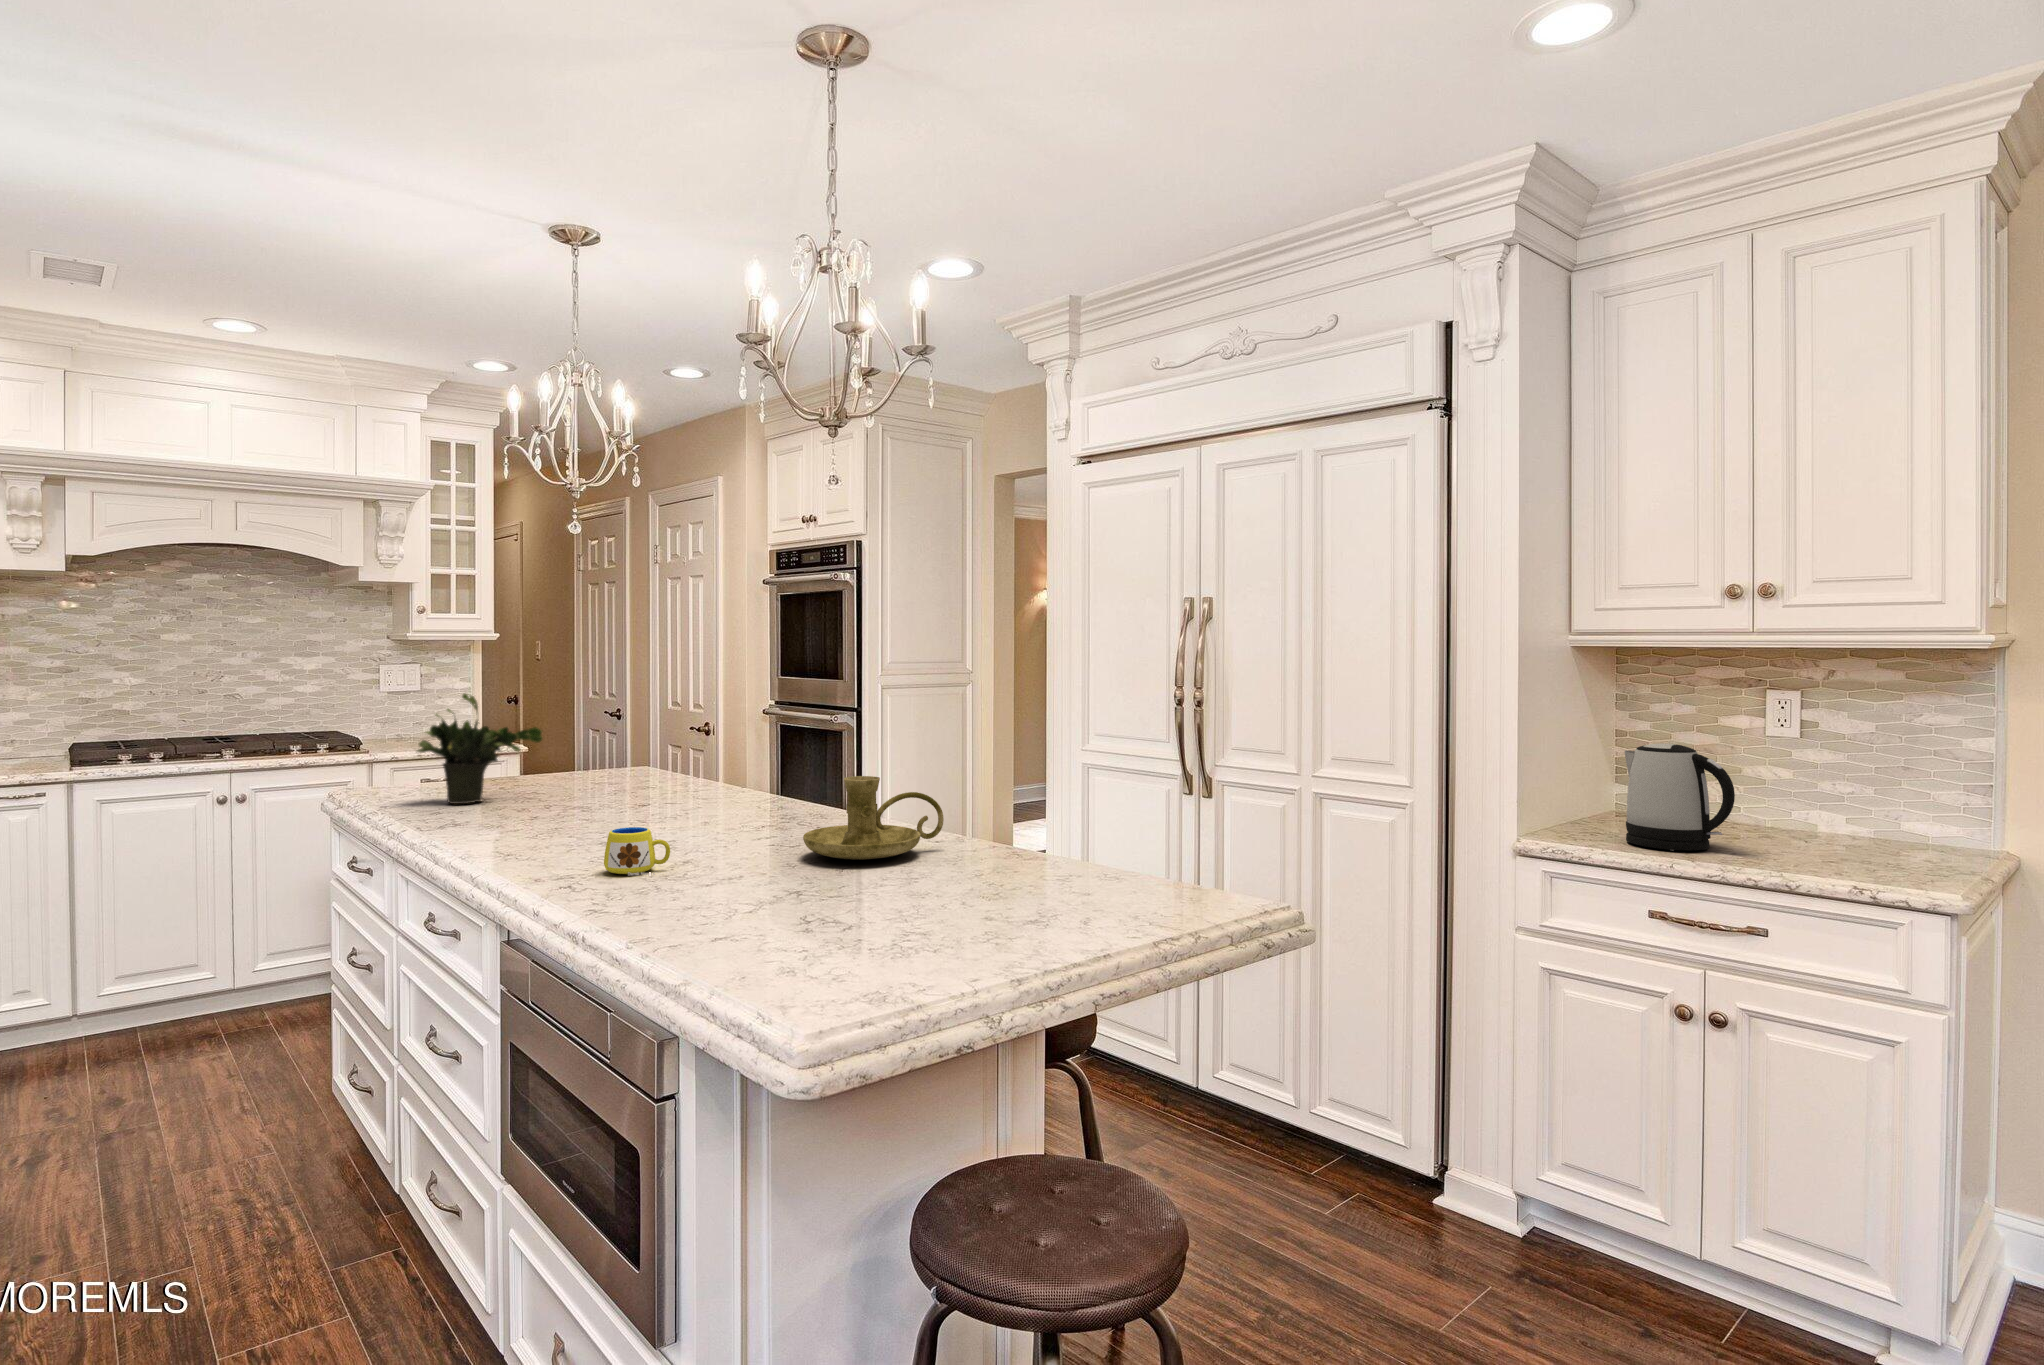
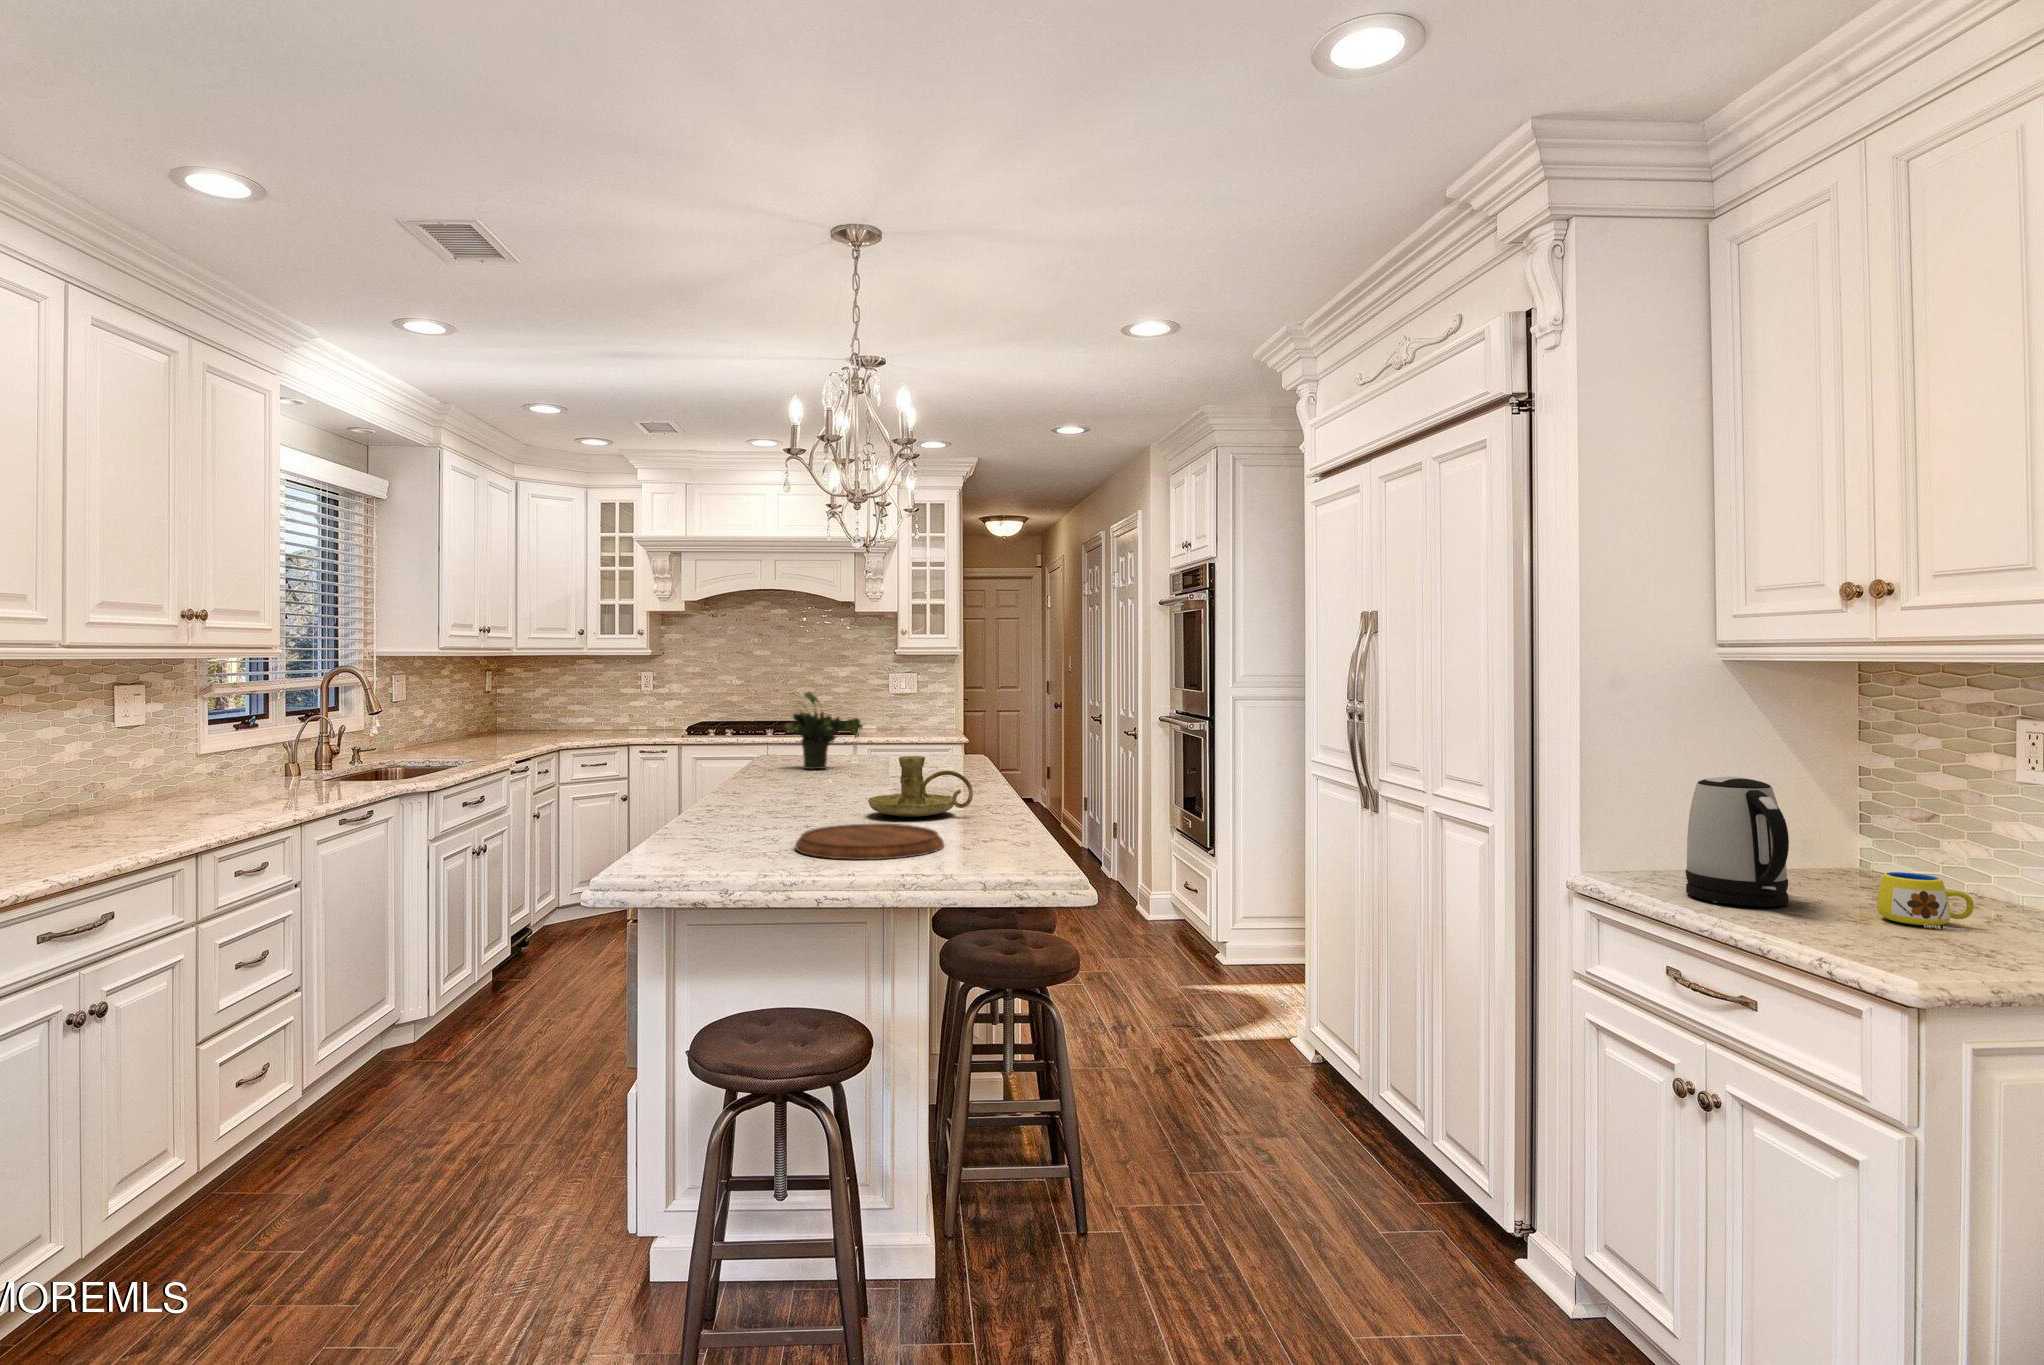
mug: present [604,827,670,875] -> present [1877,872,1974,931]
cutting board: none [888,872,1097,937] -> present [795,824,944,860]

